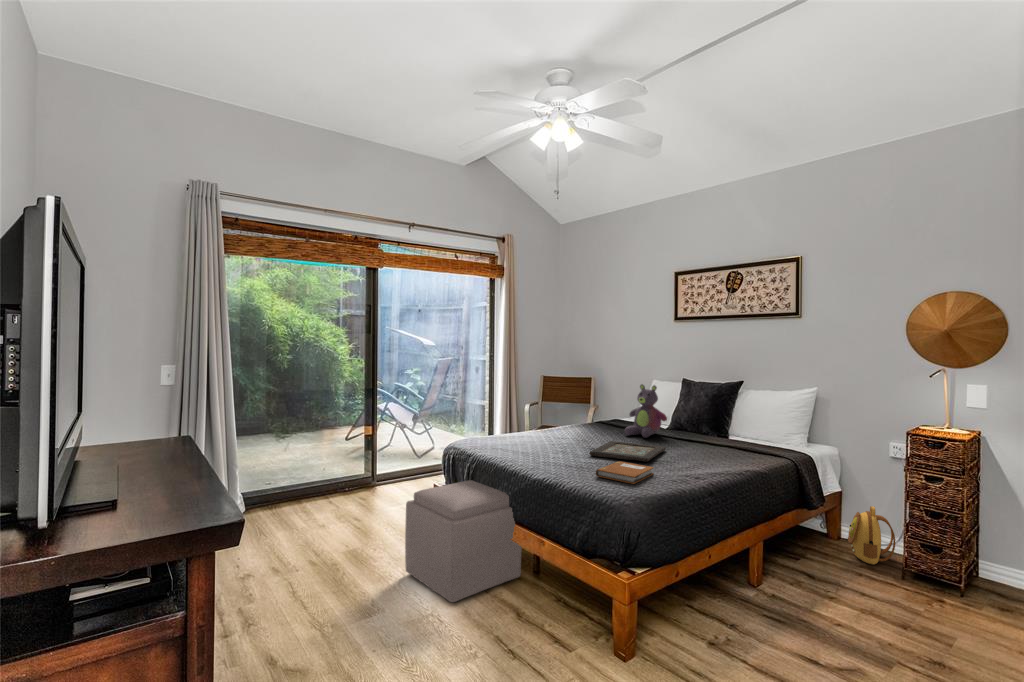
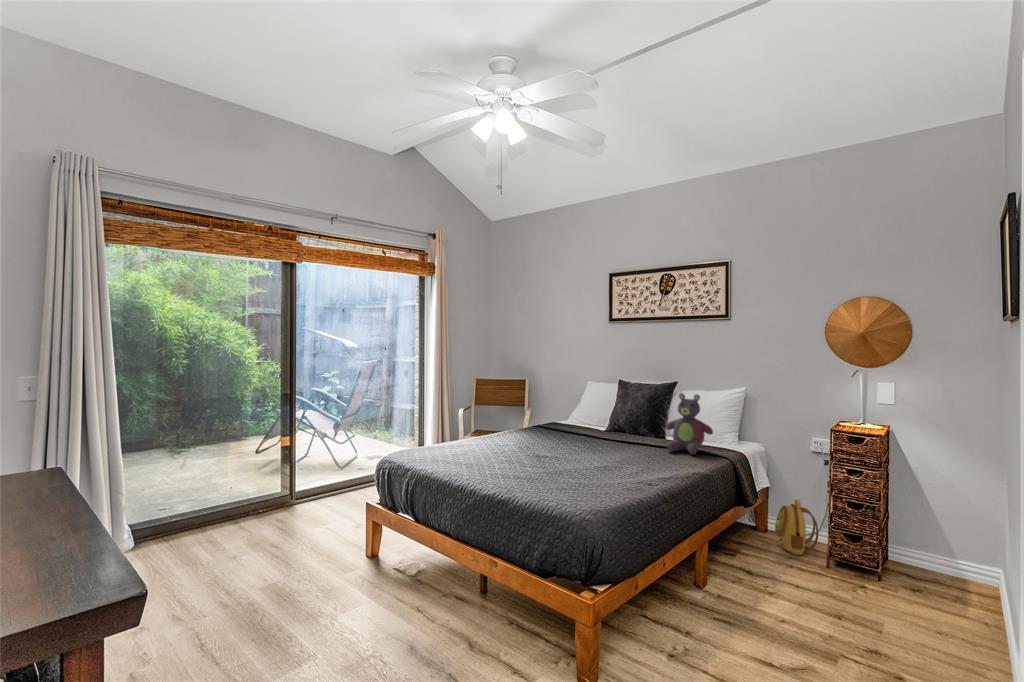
stuffed bear: present [625,384,667,438] -> present [666,393,713,454]
decorative tray: present [589,441,666,462] -> none [535,446,609,468]
notebook: present [596,461,654,484] -> none [547,470,605,495]
ottoman: present [405,480,522,602] -> none [337,497,468,638]

